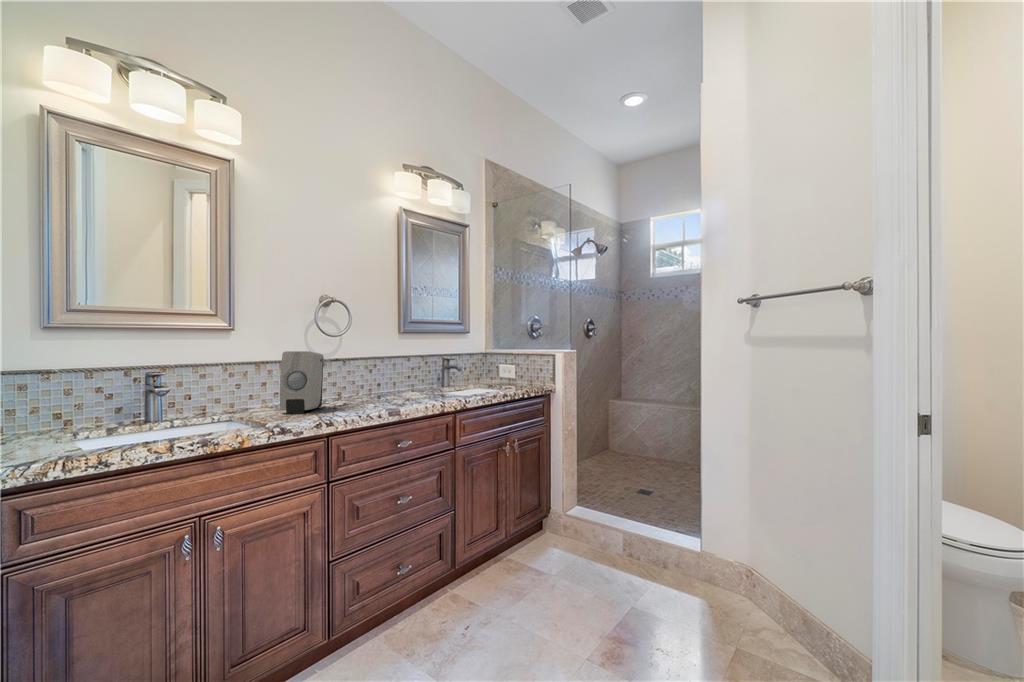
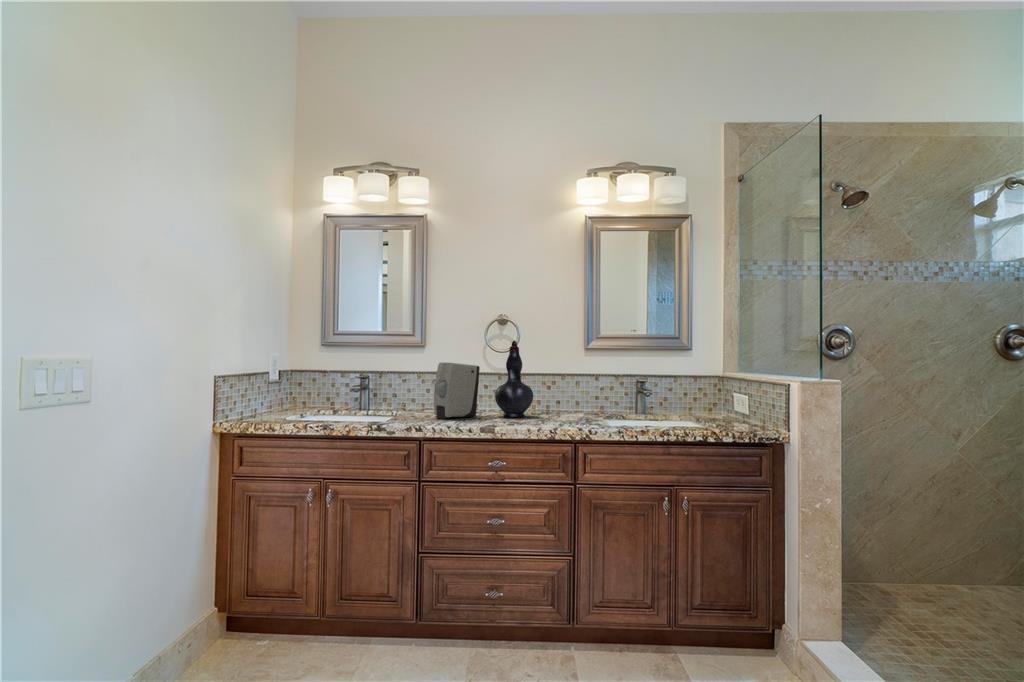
decorative vase: none [333,329,372,403] -> present [495,341,533,417]

